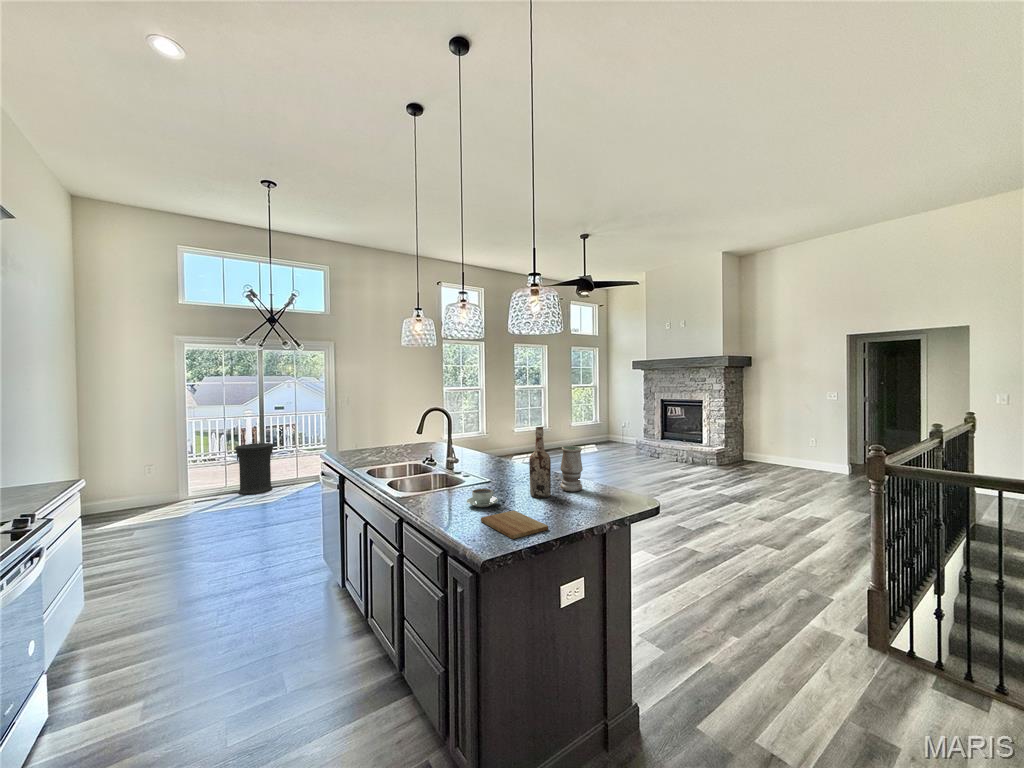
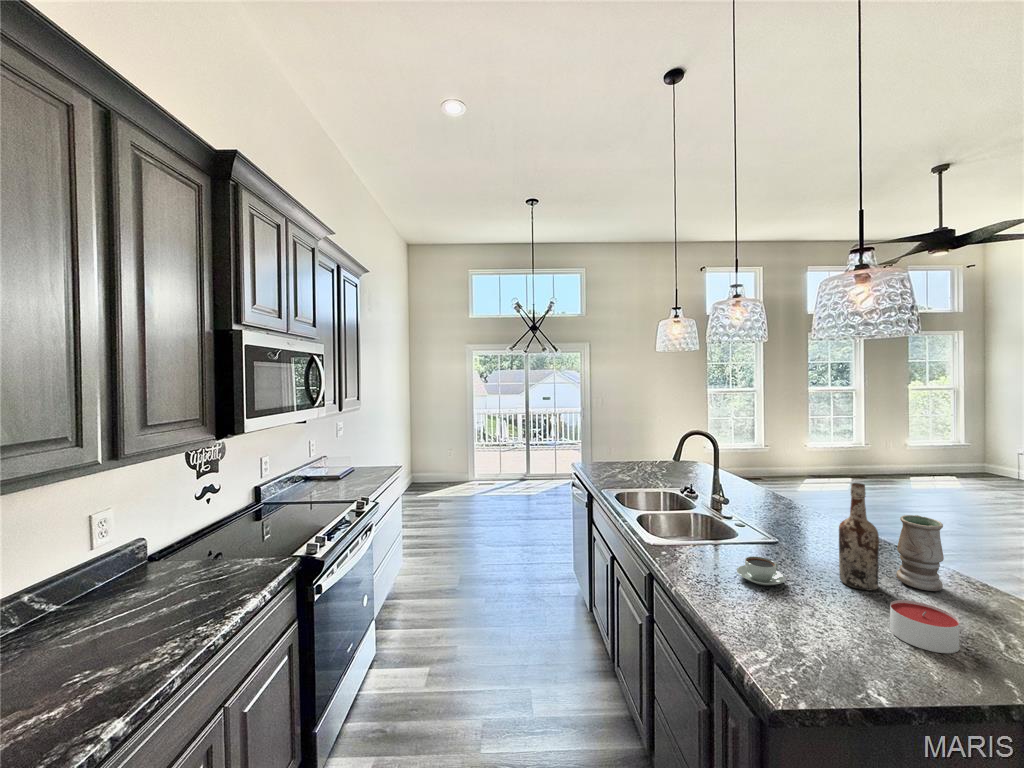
trash can: present [235,442,274,495] -> none [506,438,537,487]
candle: none [556,494,588,519] -> present [890,600,959,653]
cutting board: present [481,511,548,539] -> none [758,605,877,661]

